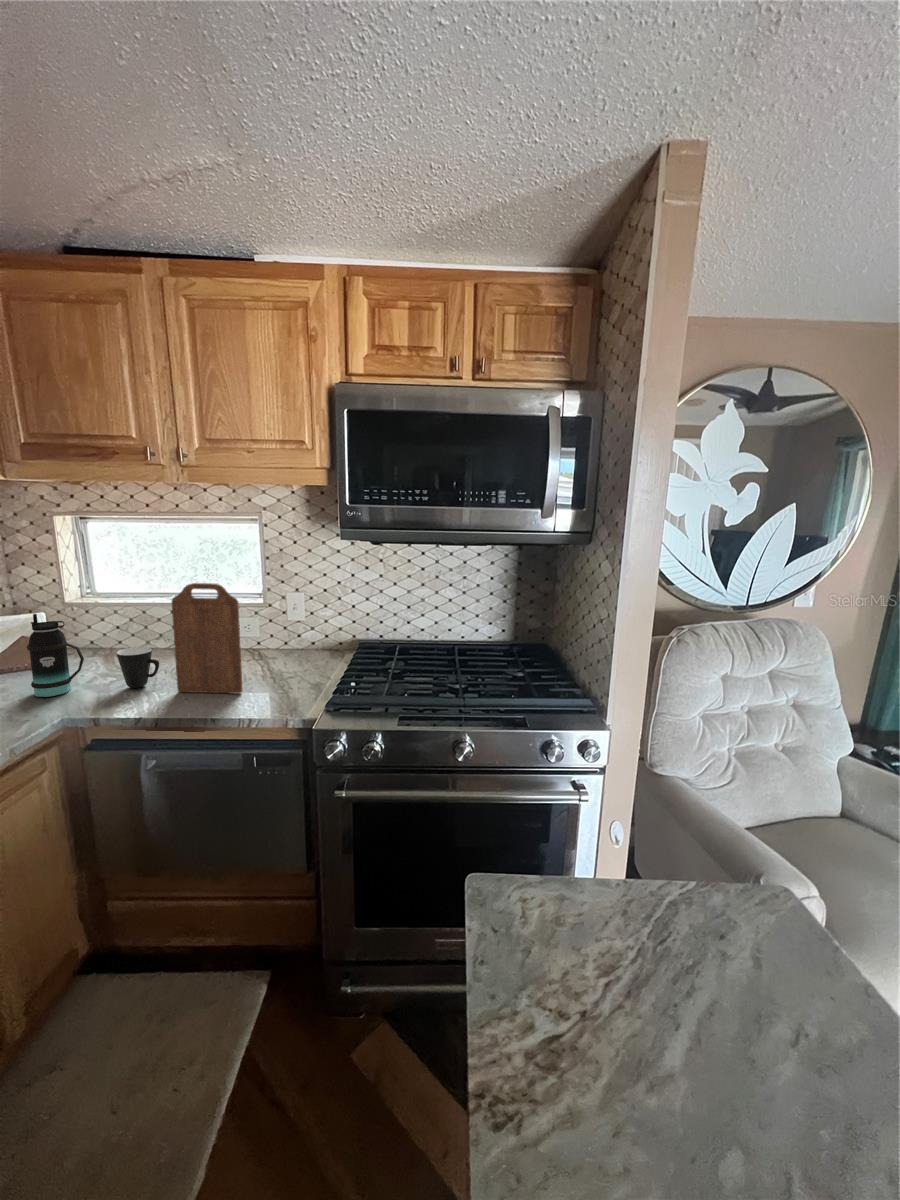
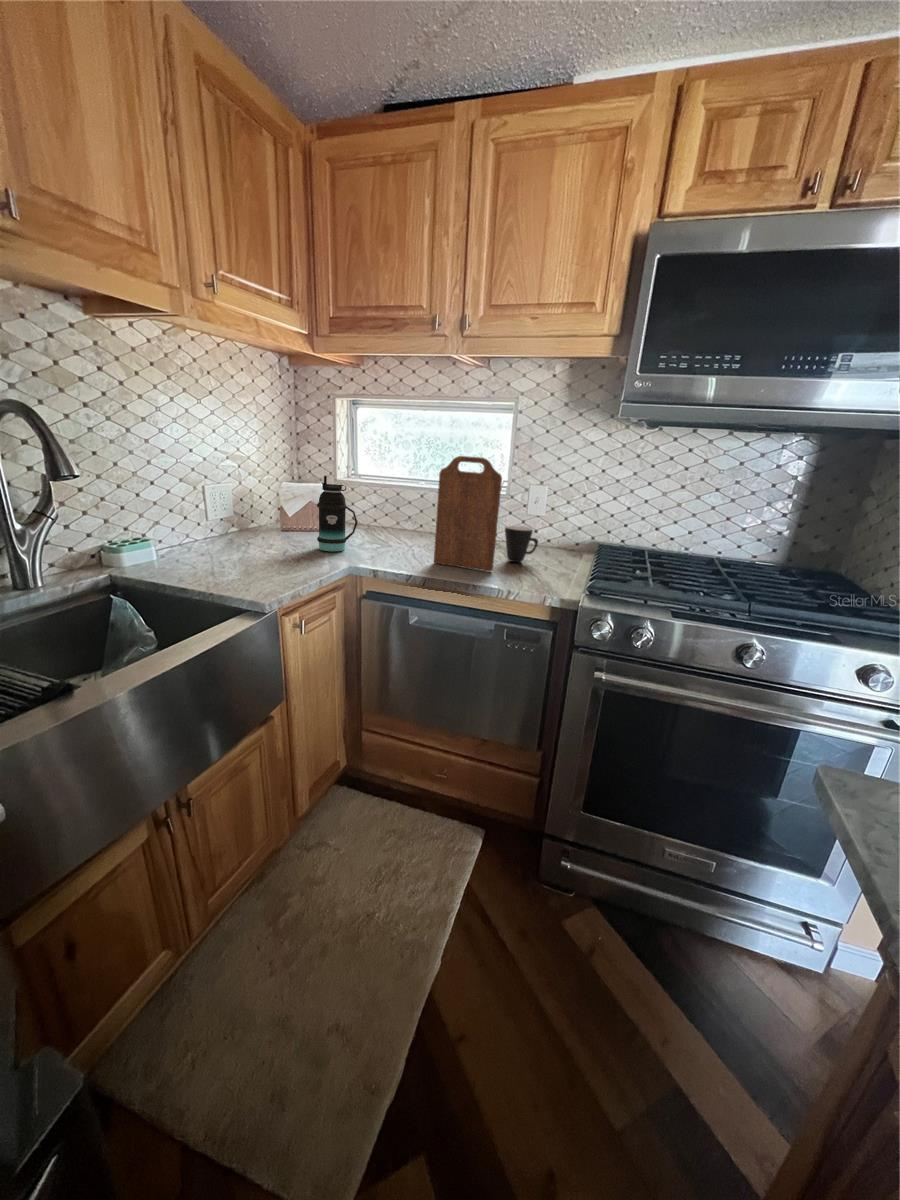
mug: present [117,647,159,688] -> present [505,526,538,562]

